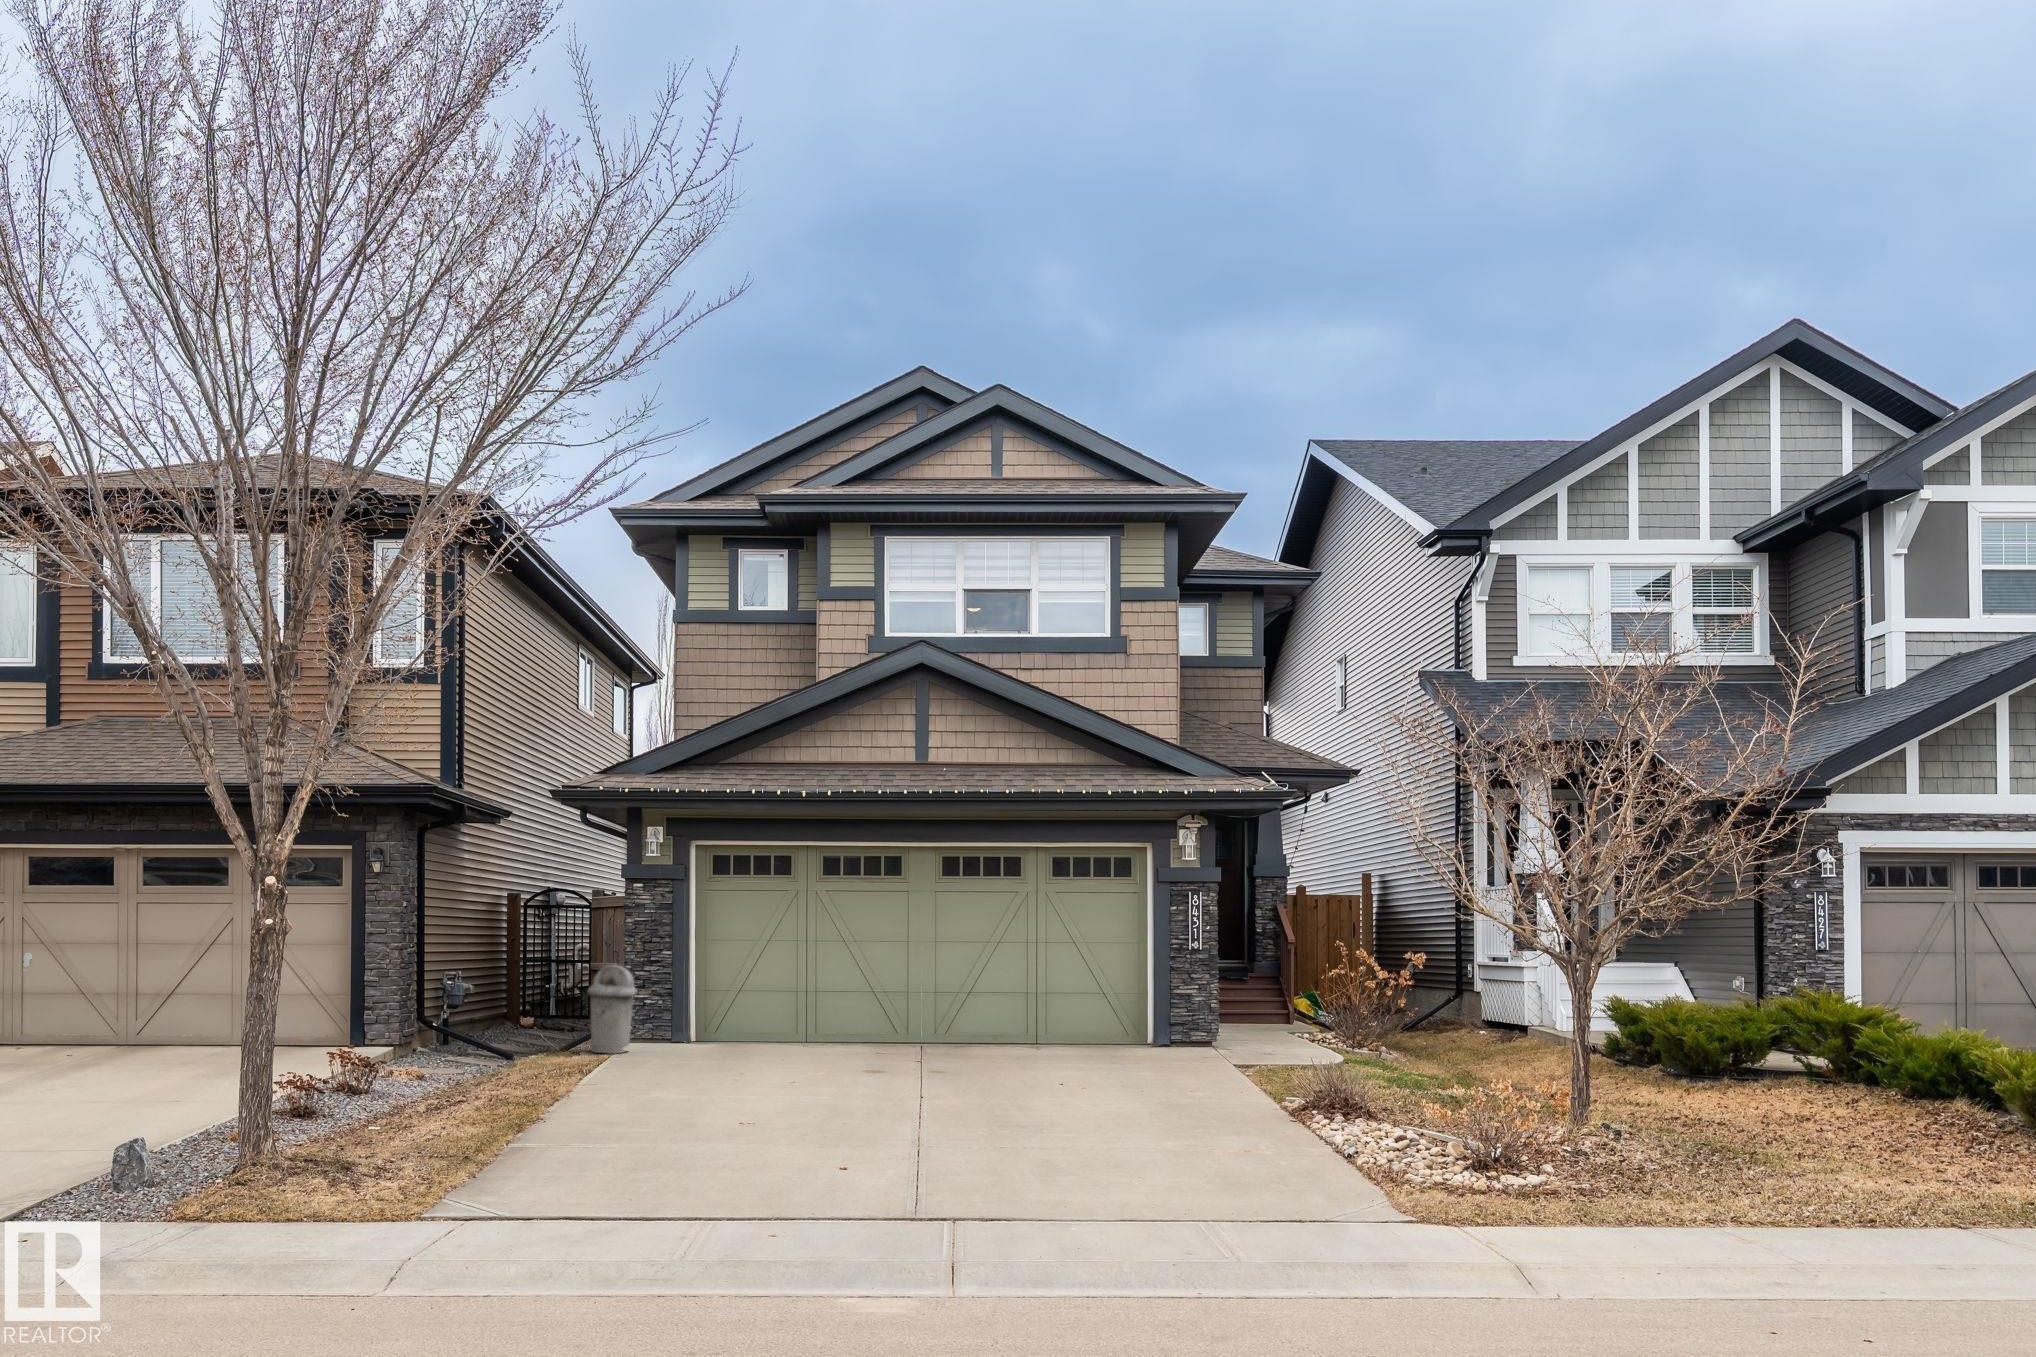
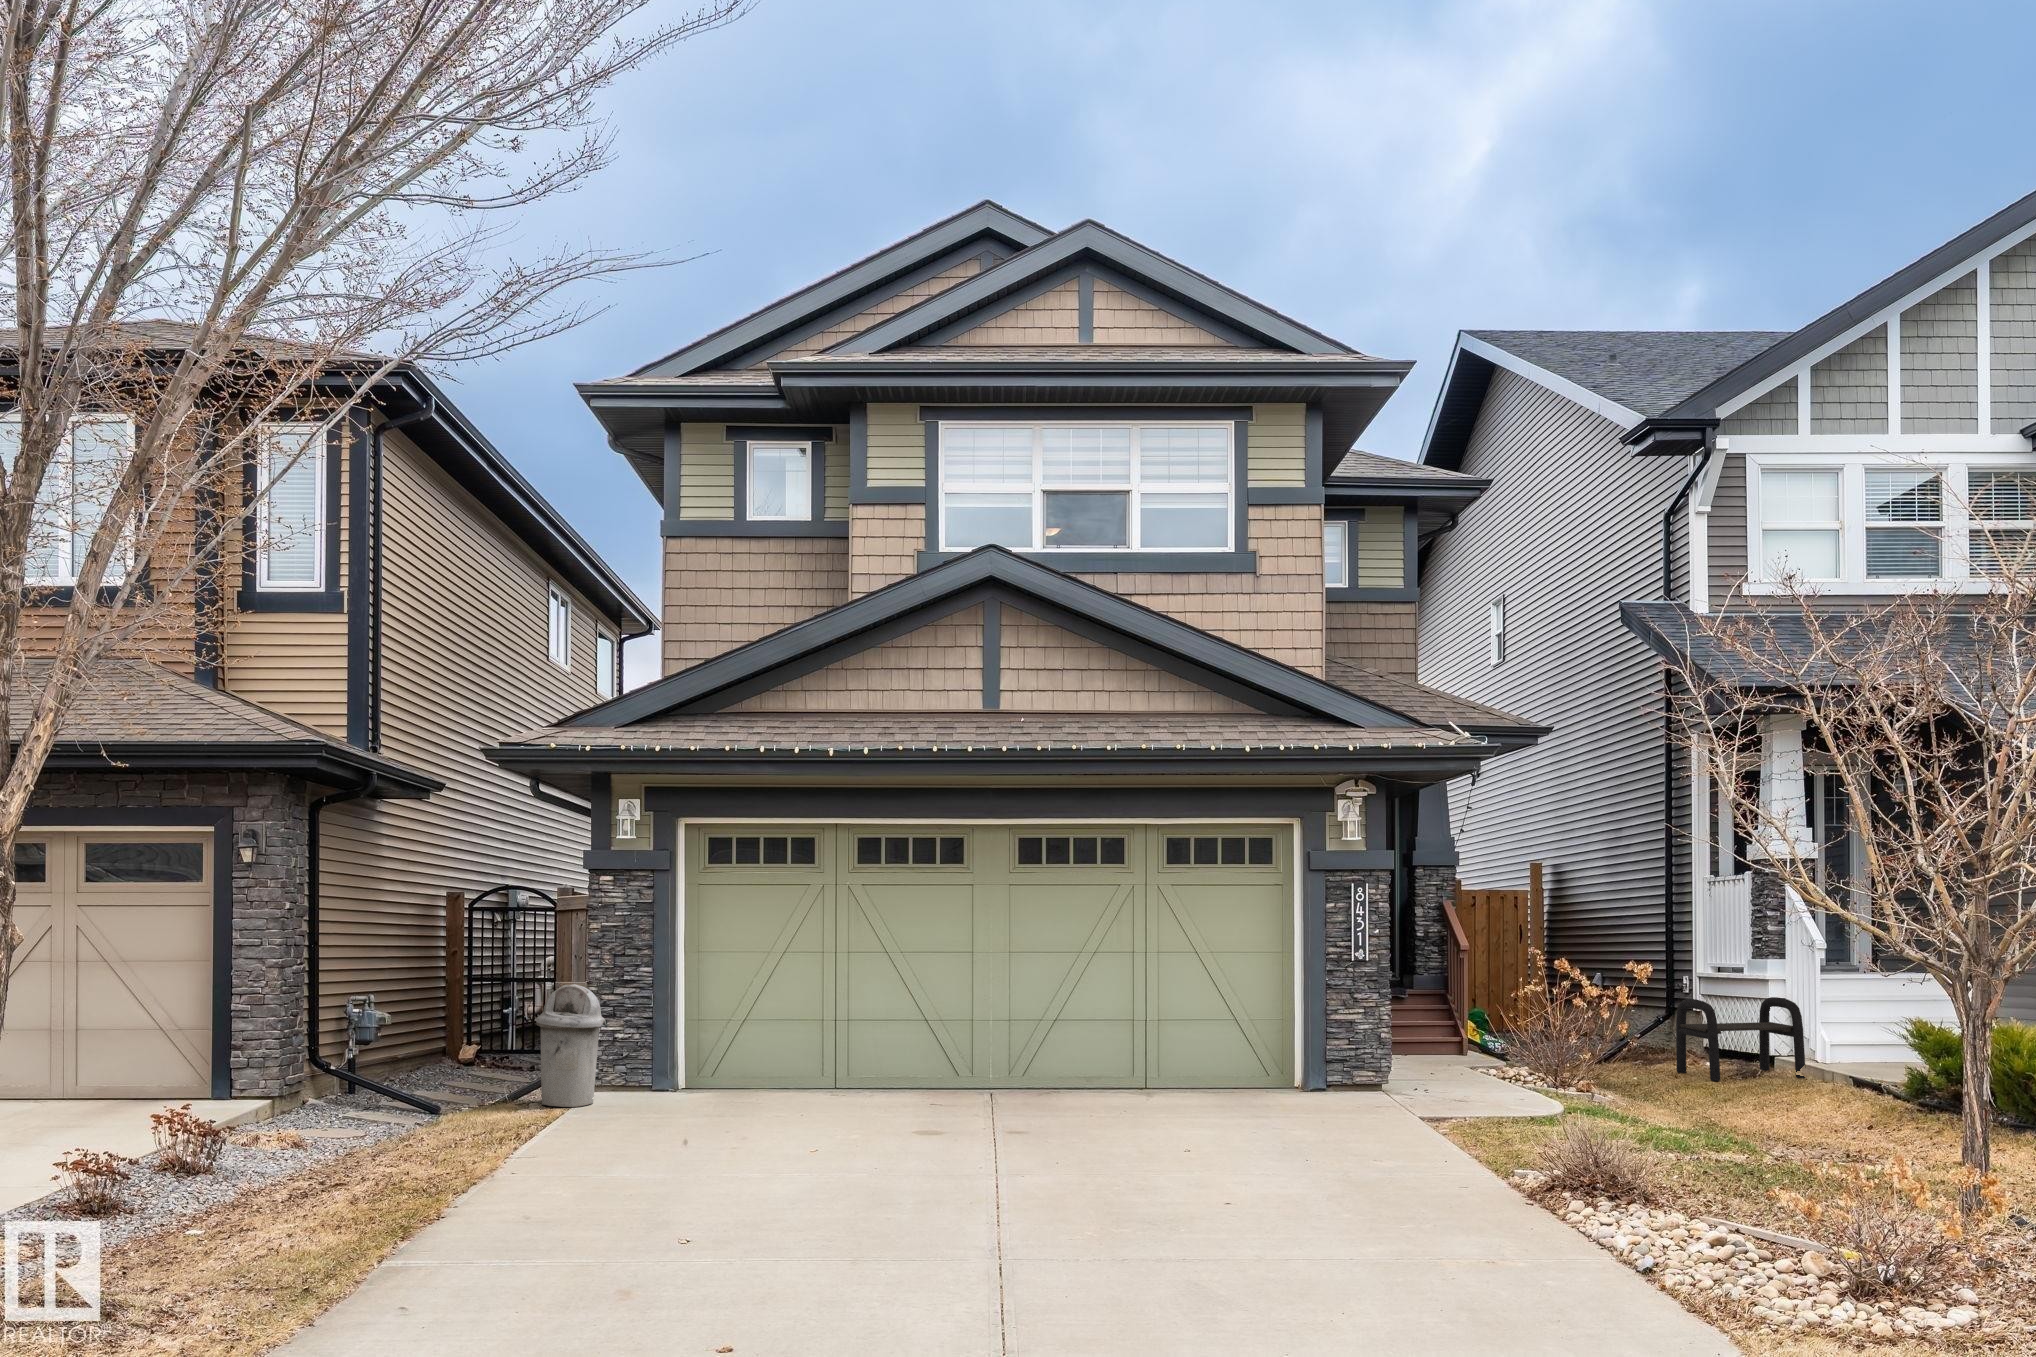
bench: none [1443,975,1537,1038] -> present [1676,997,1806,1081]

